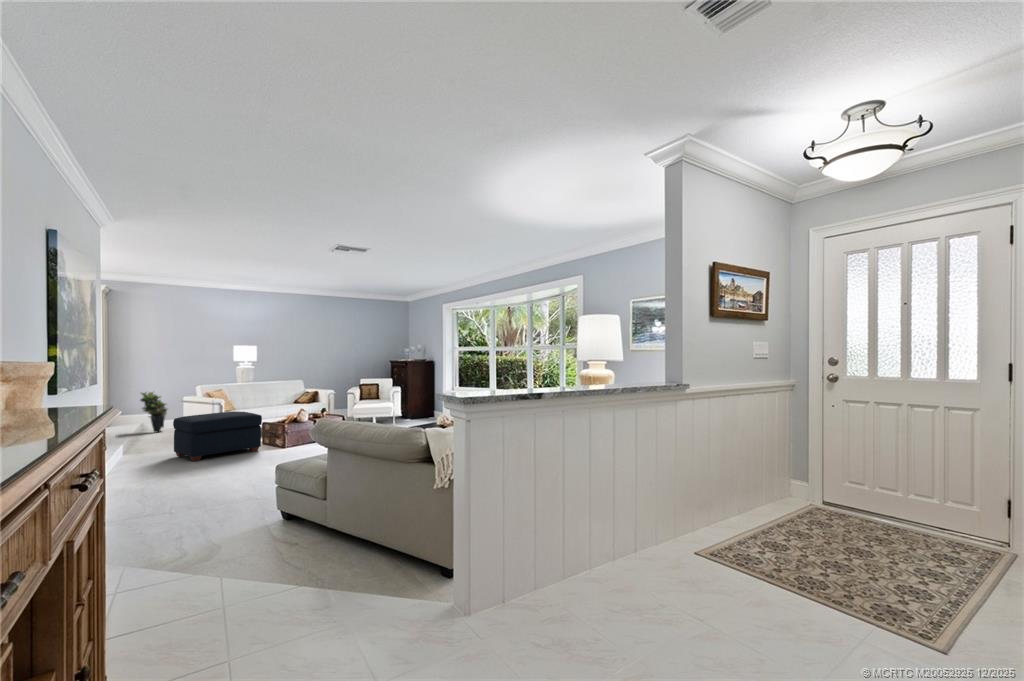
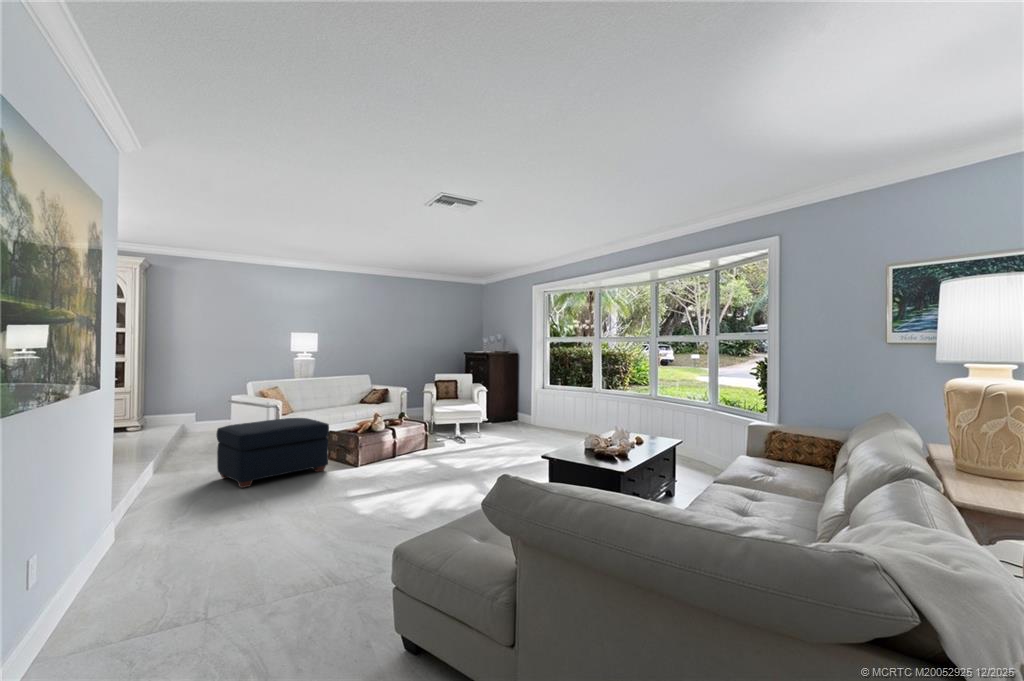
potted plant: present [140,392,167,432] -> none [182,386,216,437]

